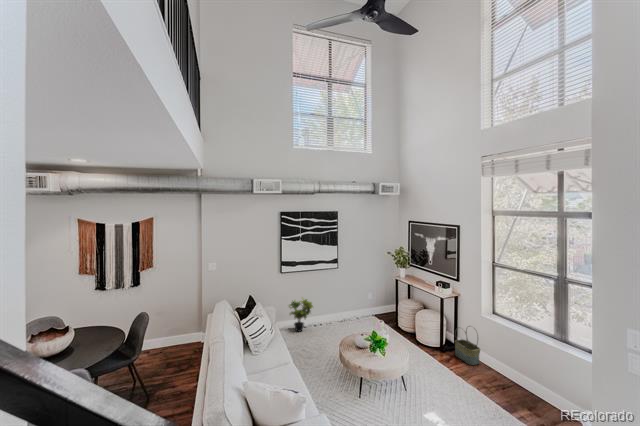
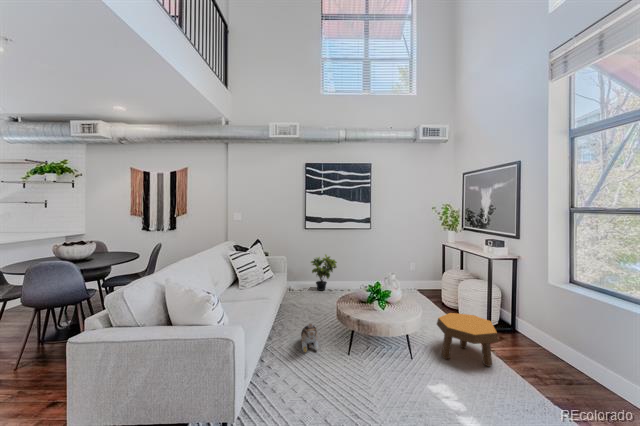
basket: present [455,331,480,365] -> none [506,298,545,354]
footstool: none [417,344,461,381] -> present [437,313,498,367]
plush toy: none [319,373,343,398] -> present [301,324,318,352]

